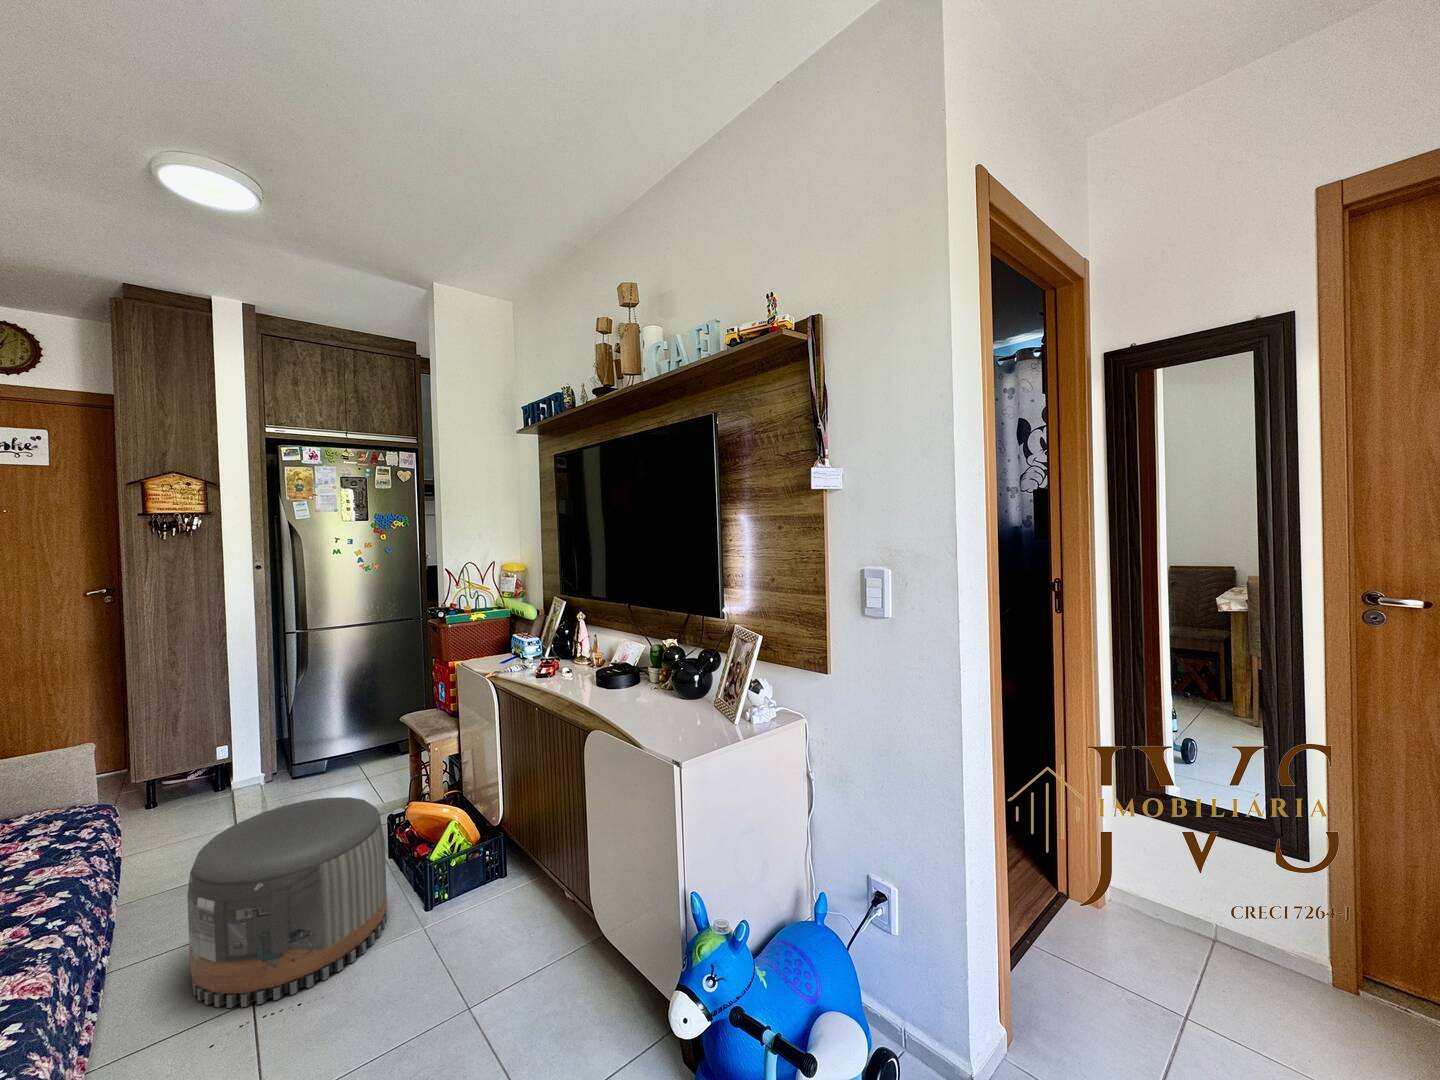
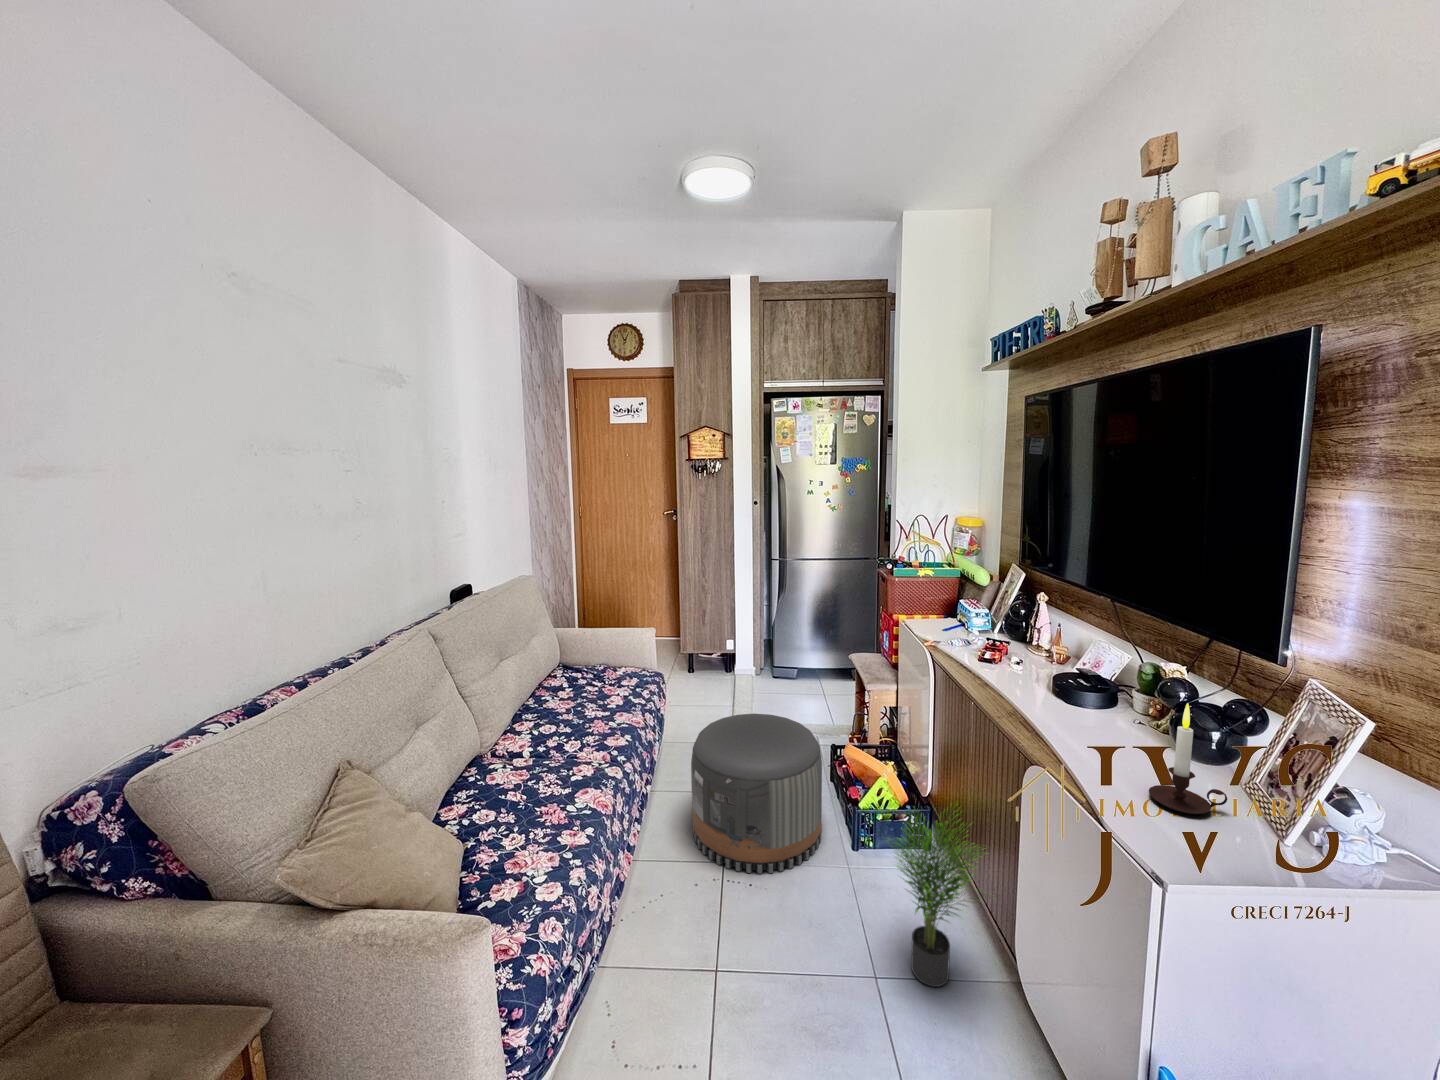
candle: none [664,649,705,724] -> present [1149,703,1227,814]
potted plant: none [464,796,573,986] -> present [887,807,985,987]

